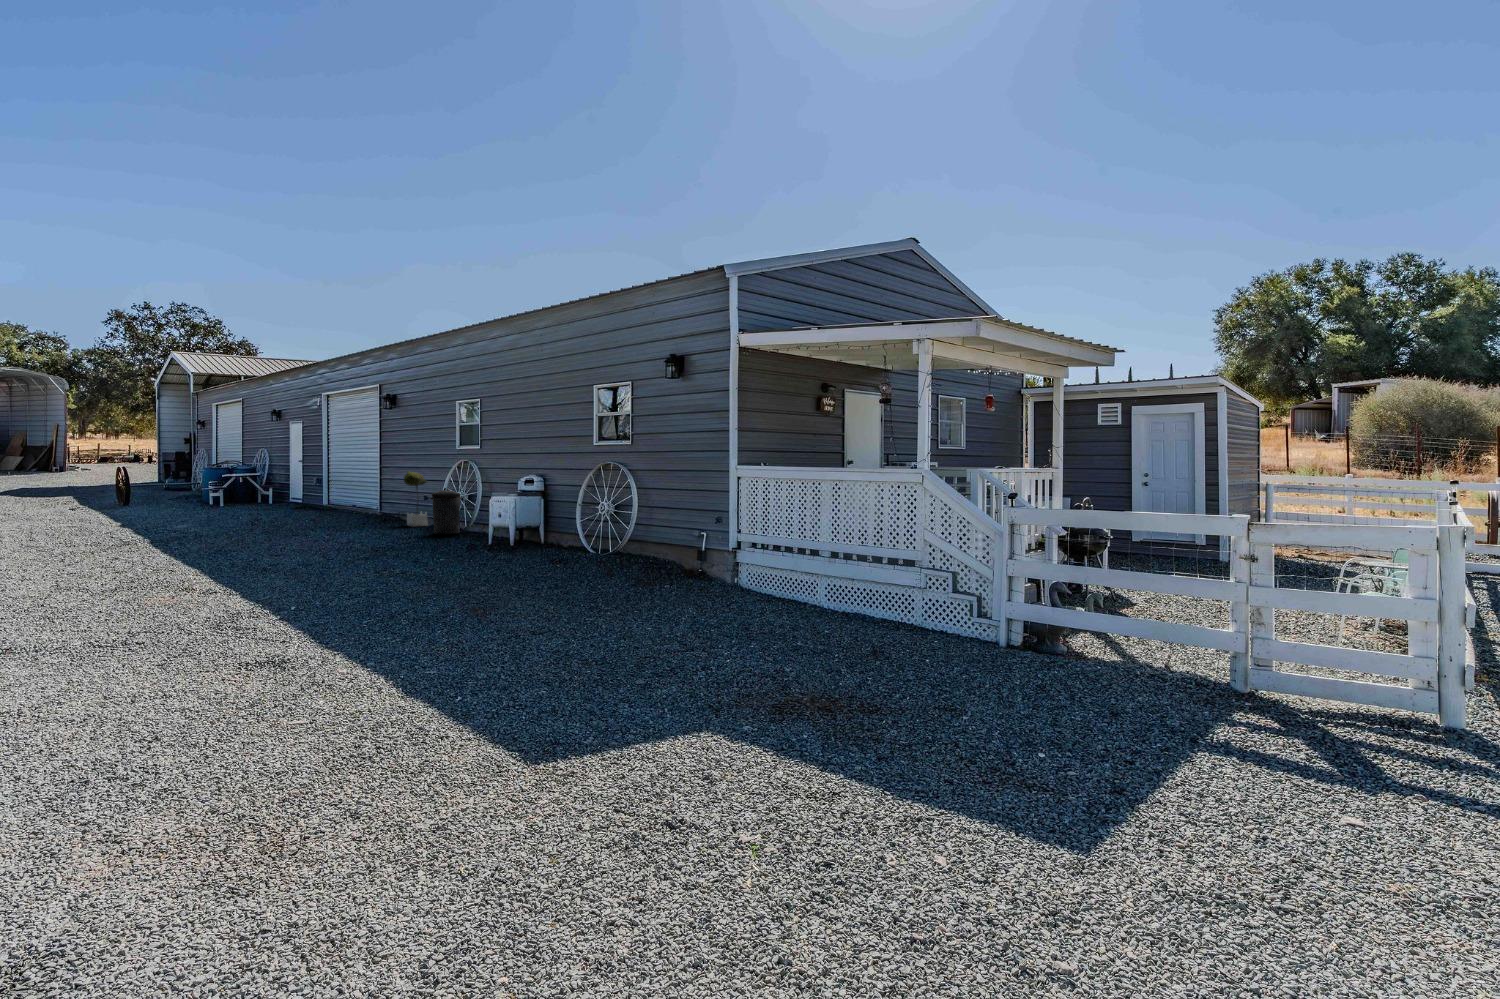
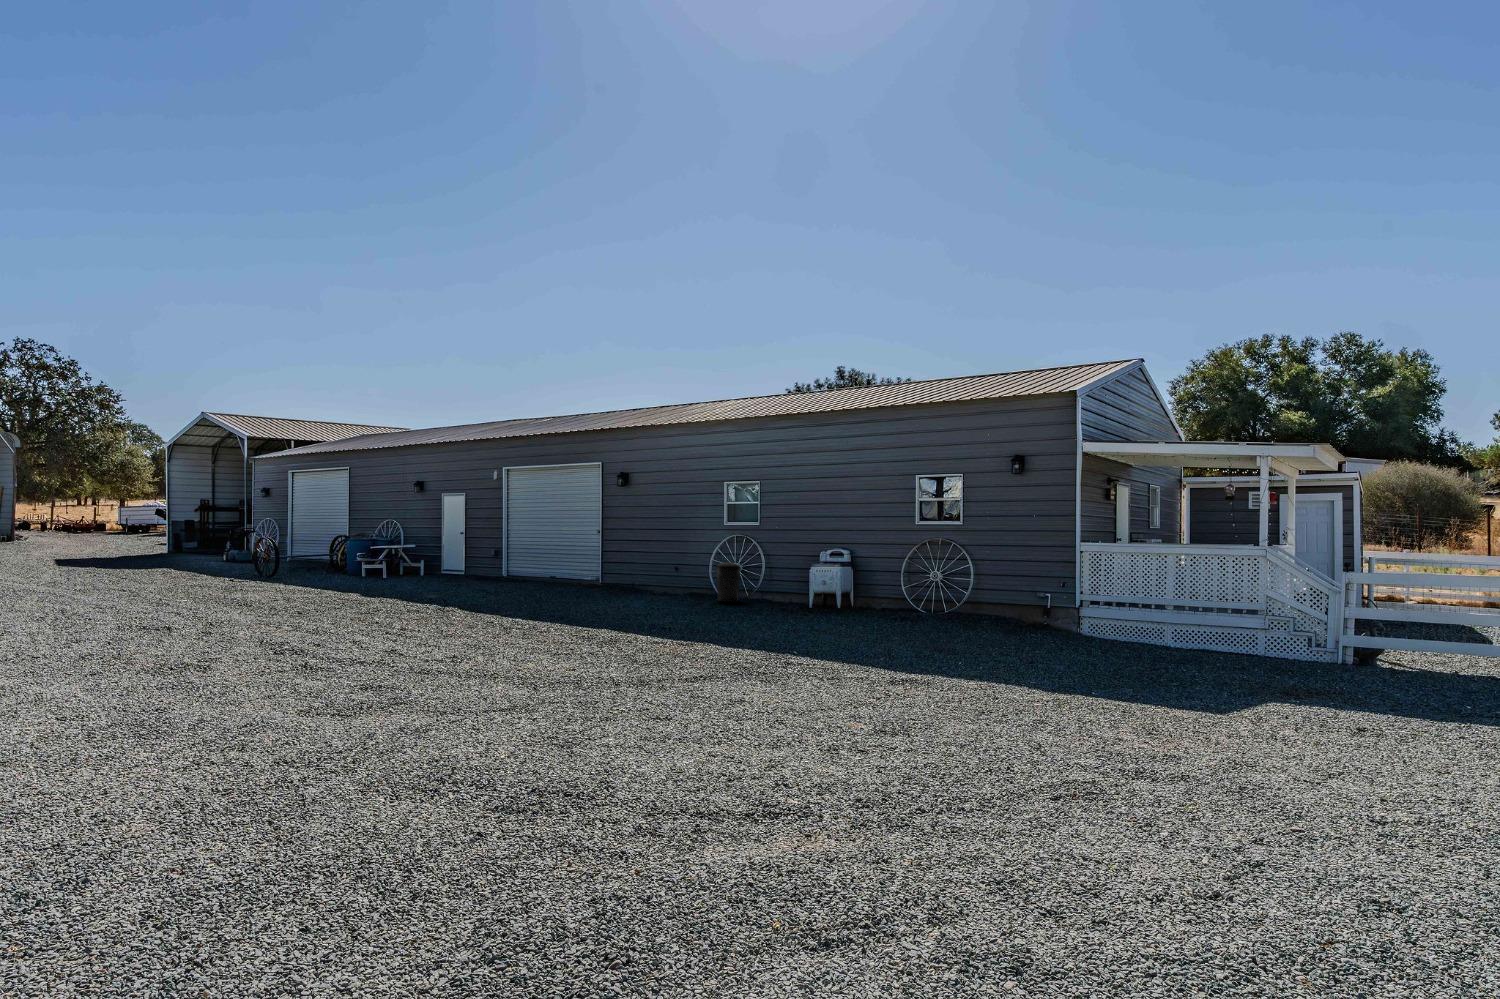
potted tree: present [404,472,428,526] -> none [662,544,684,596]

